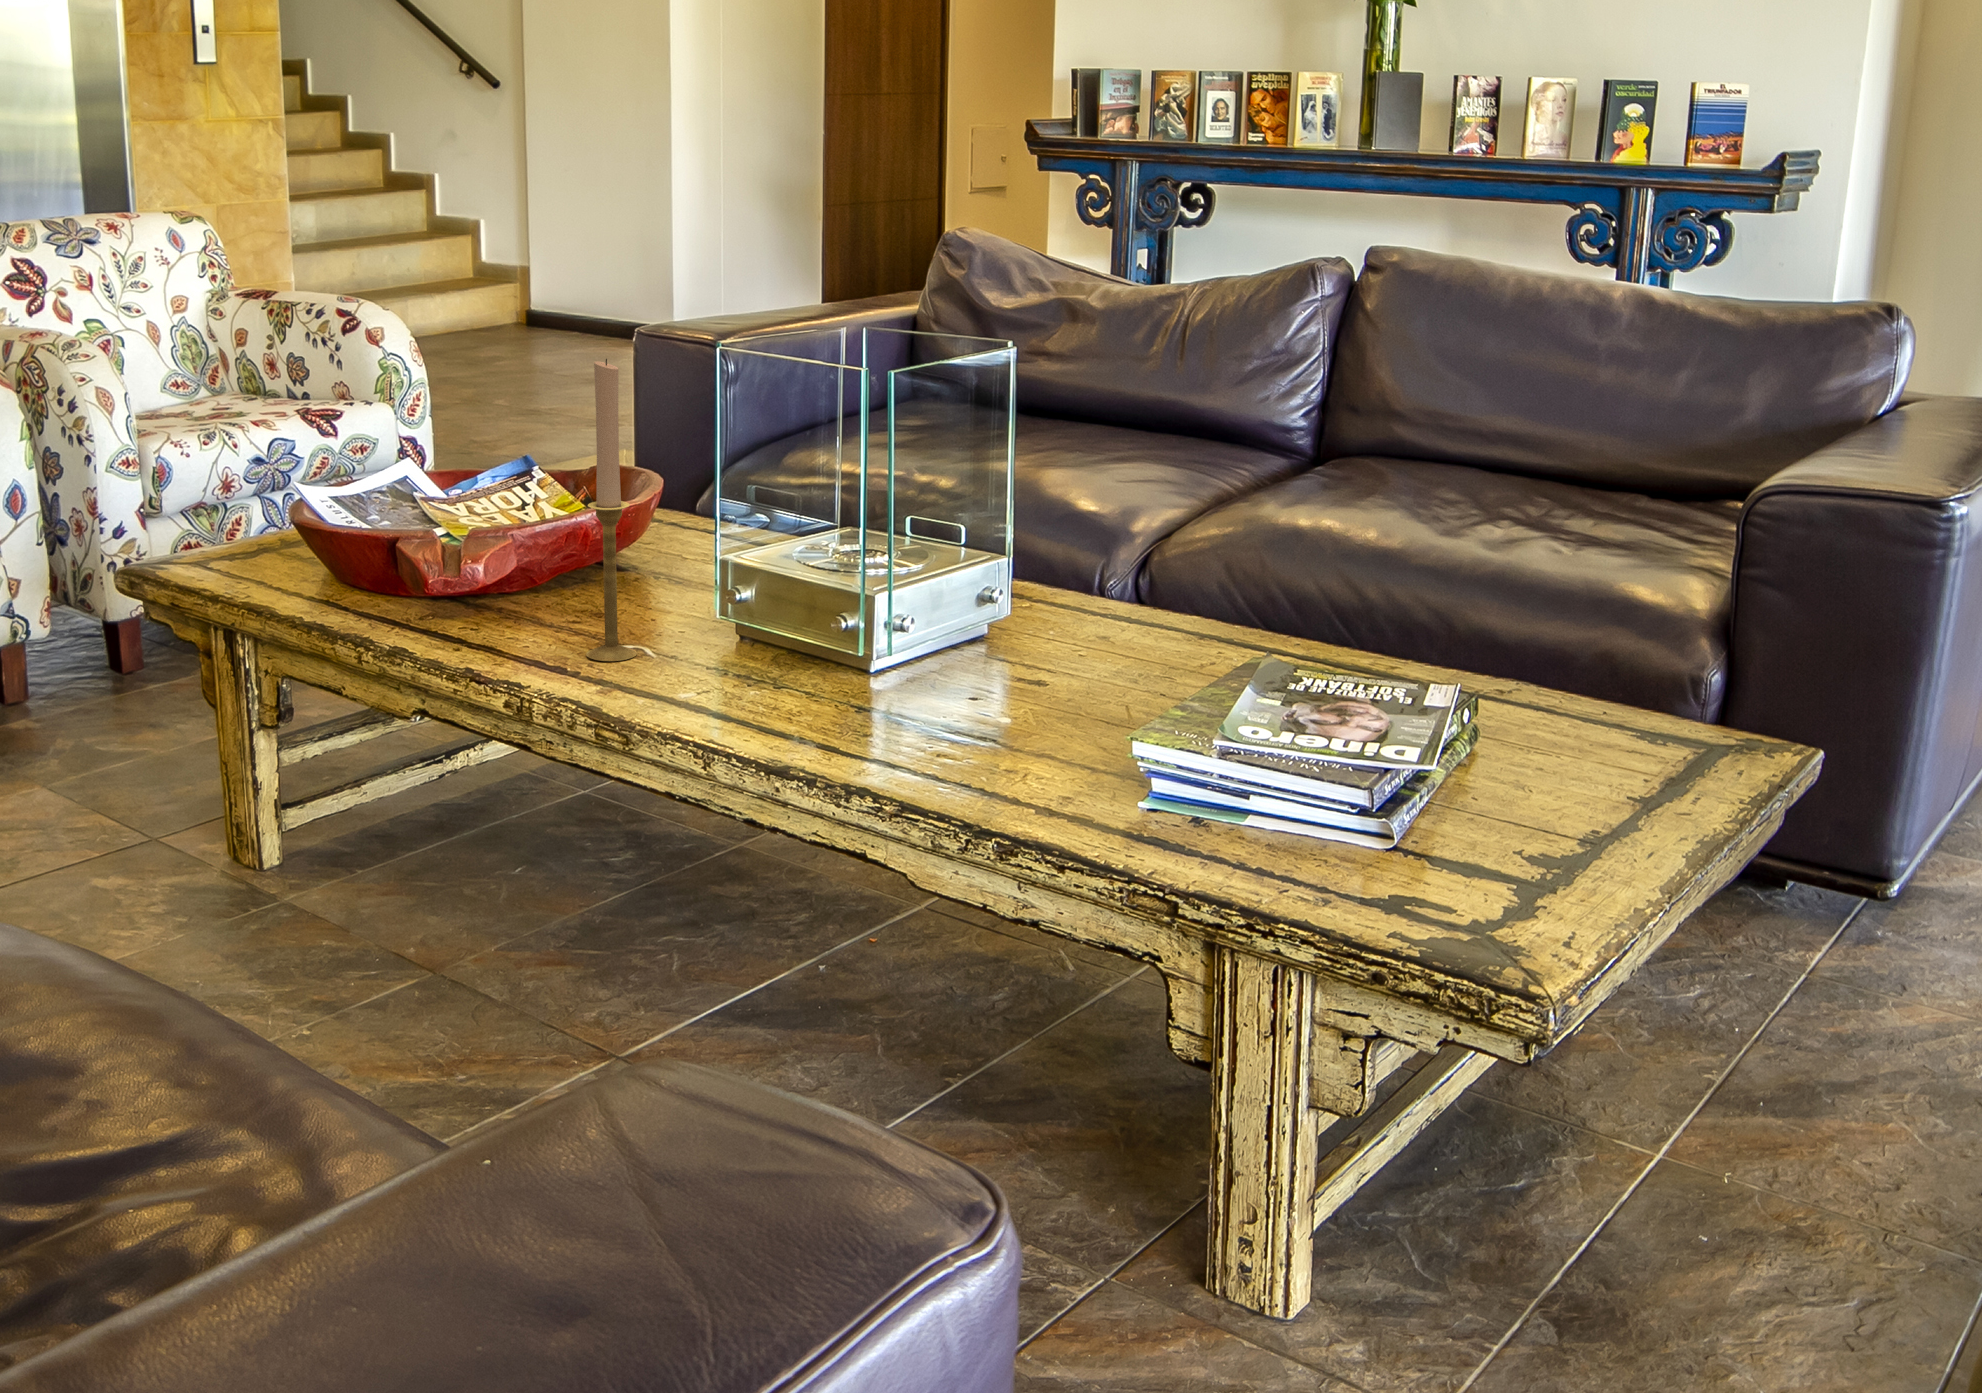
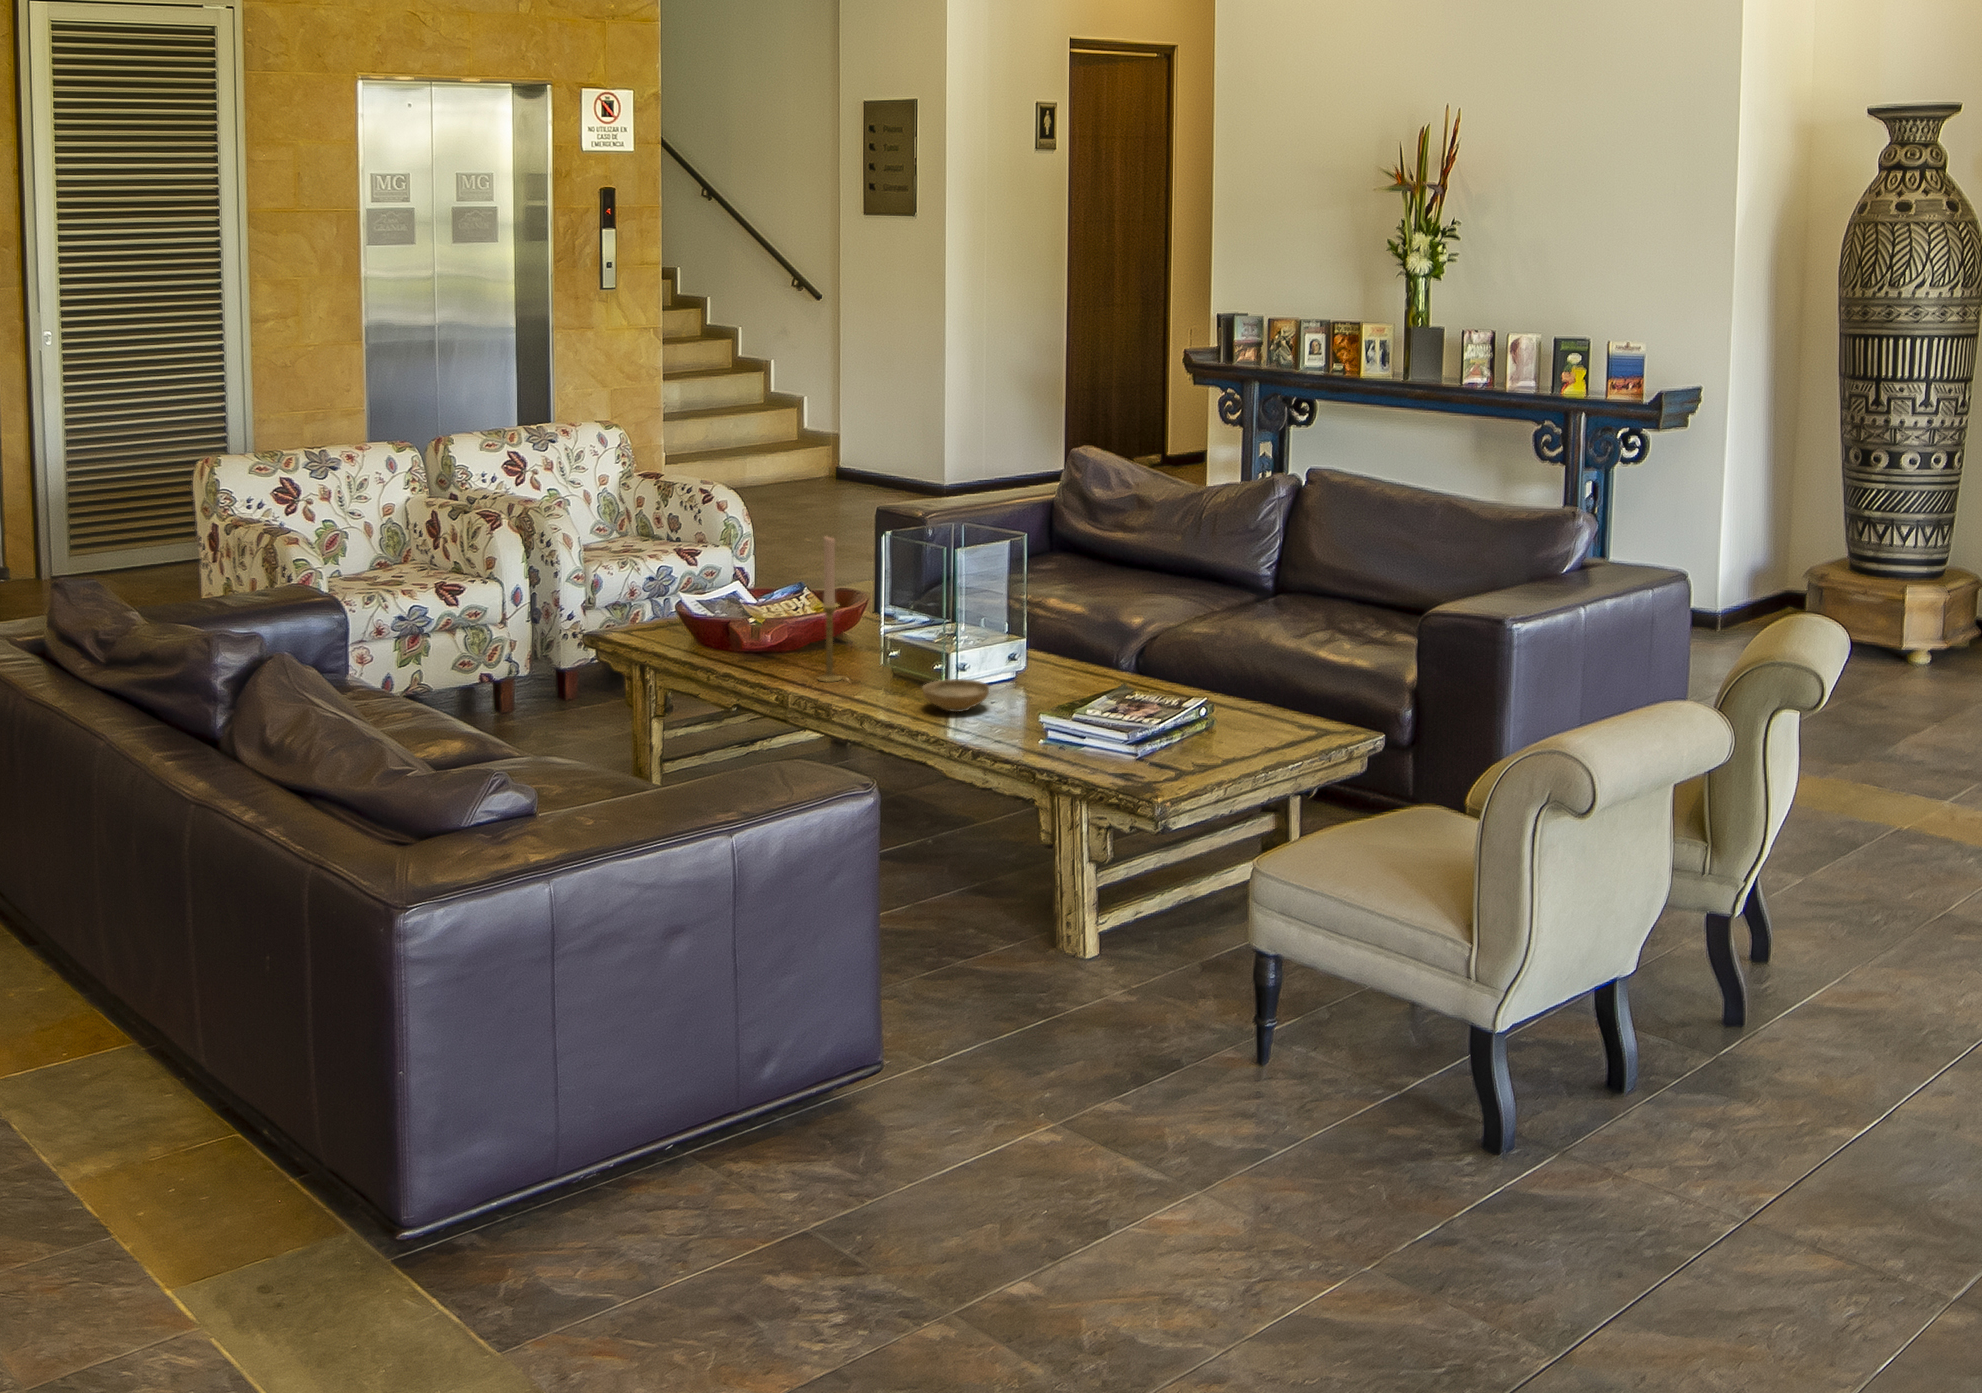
ceramic bowl: none [830,656,977,729] -> present [923,679,989,712]

